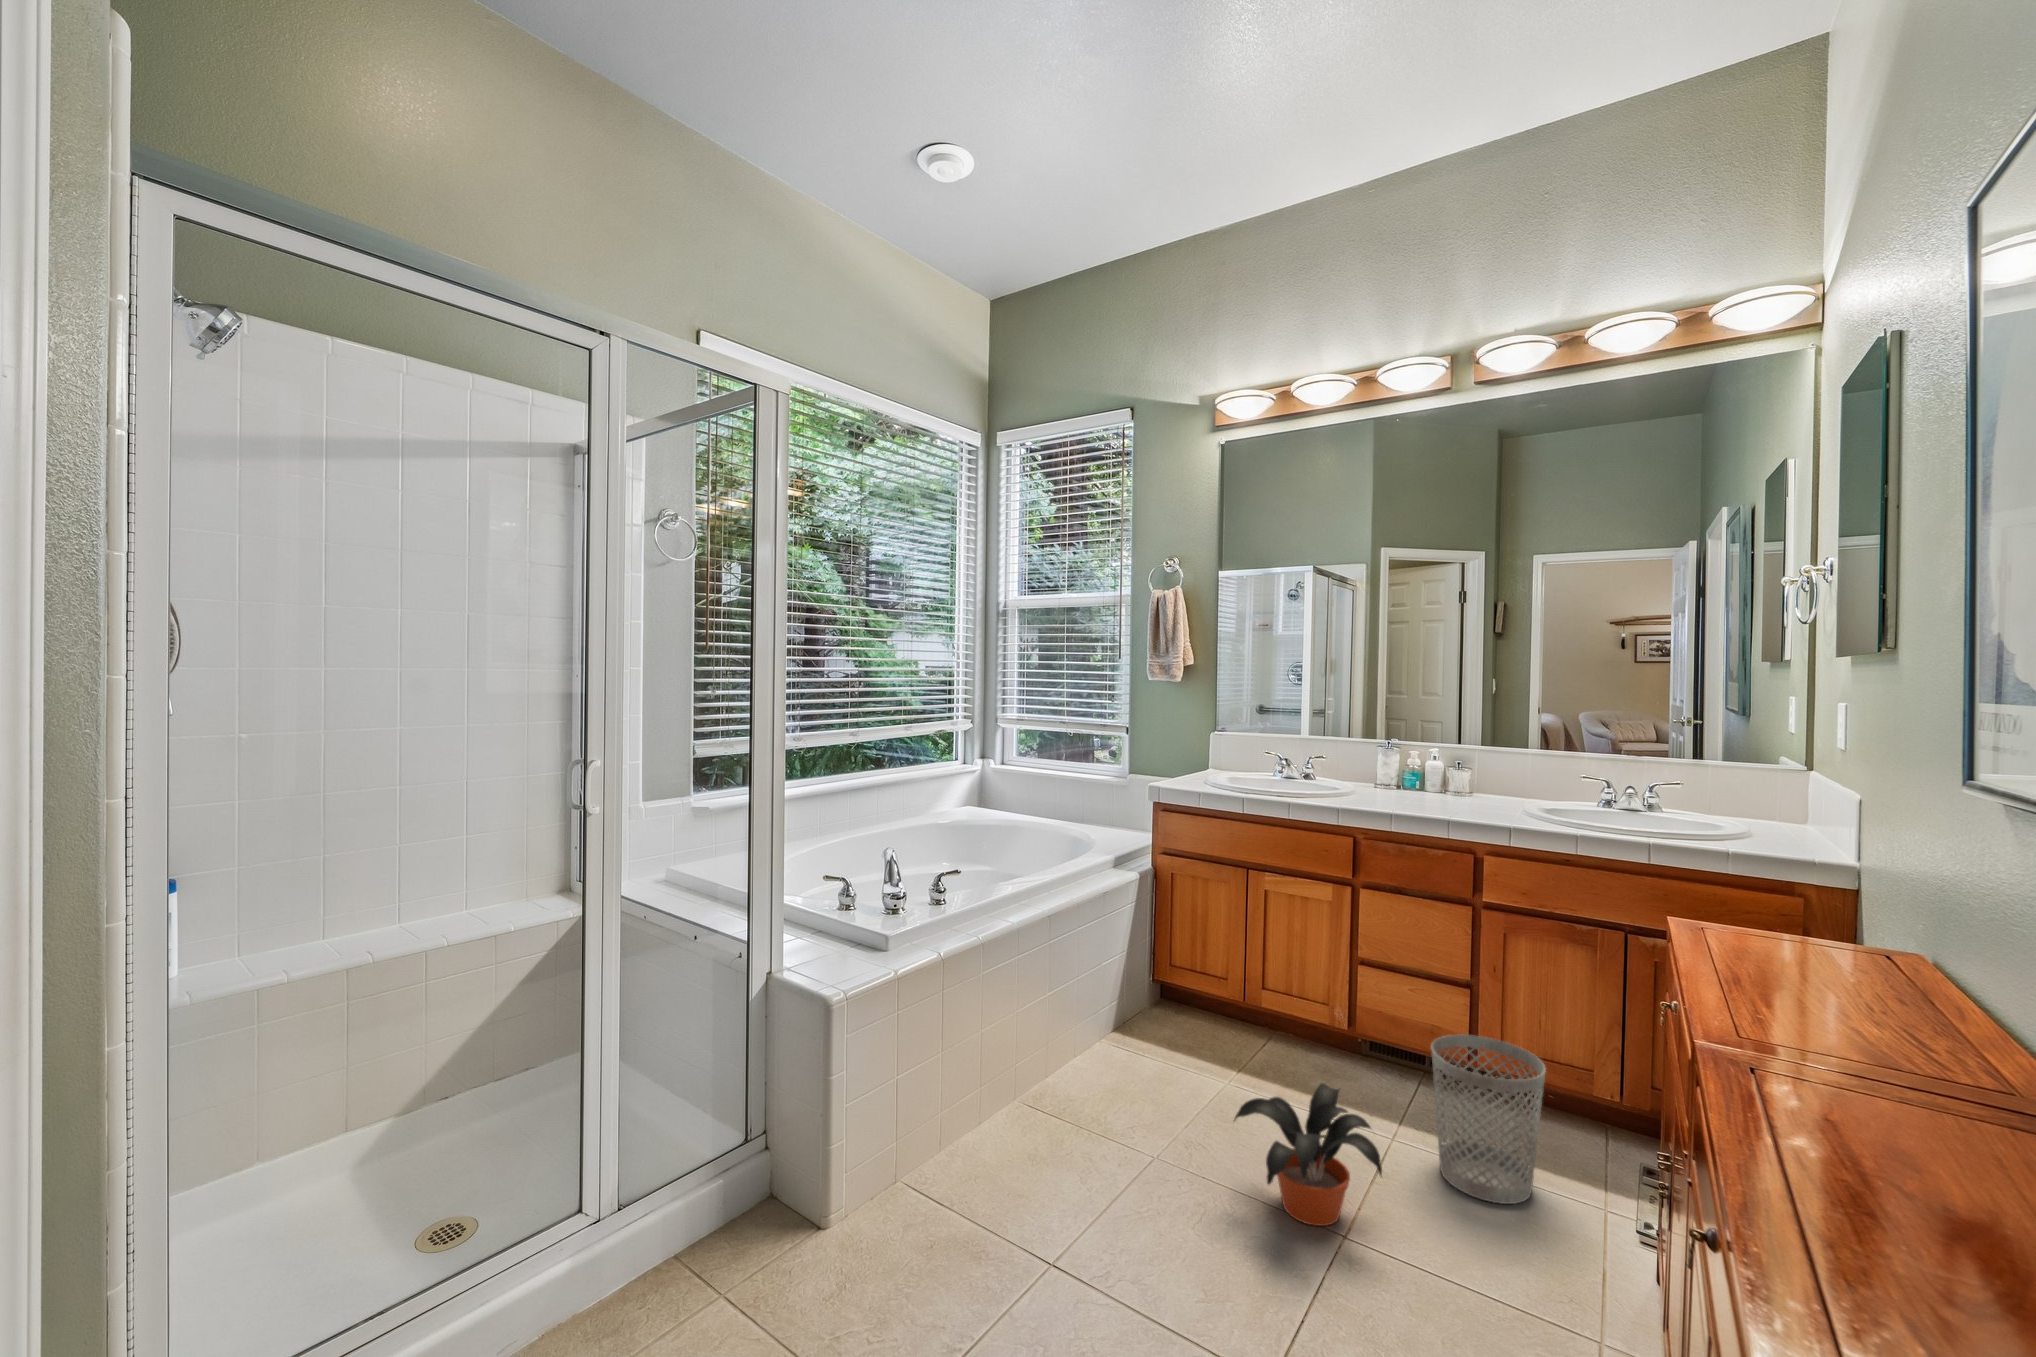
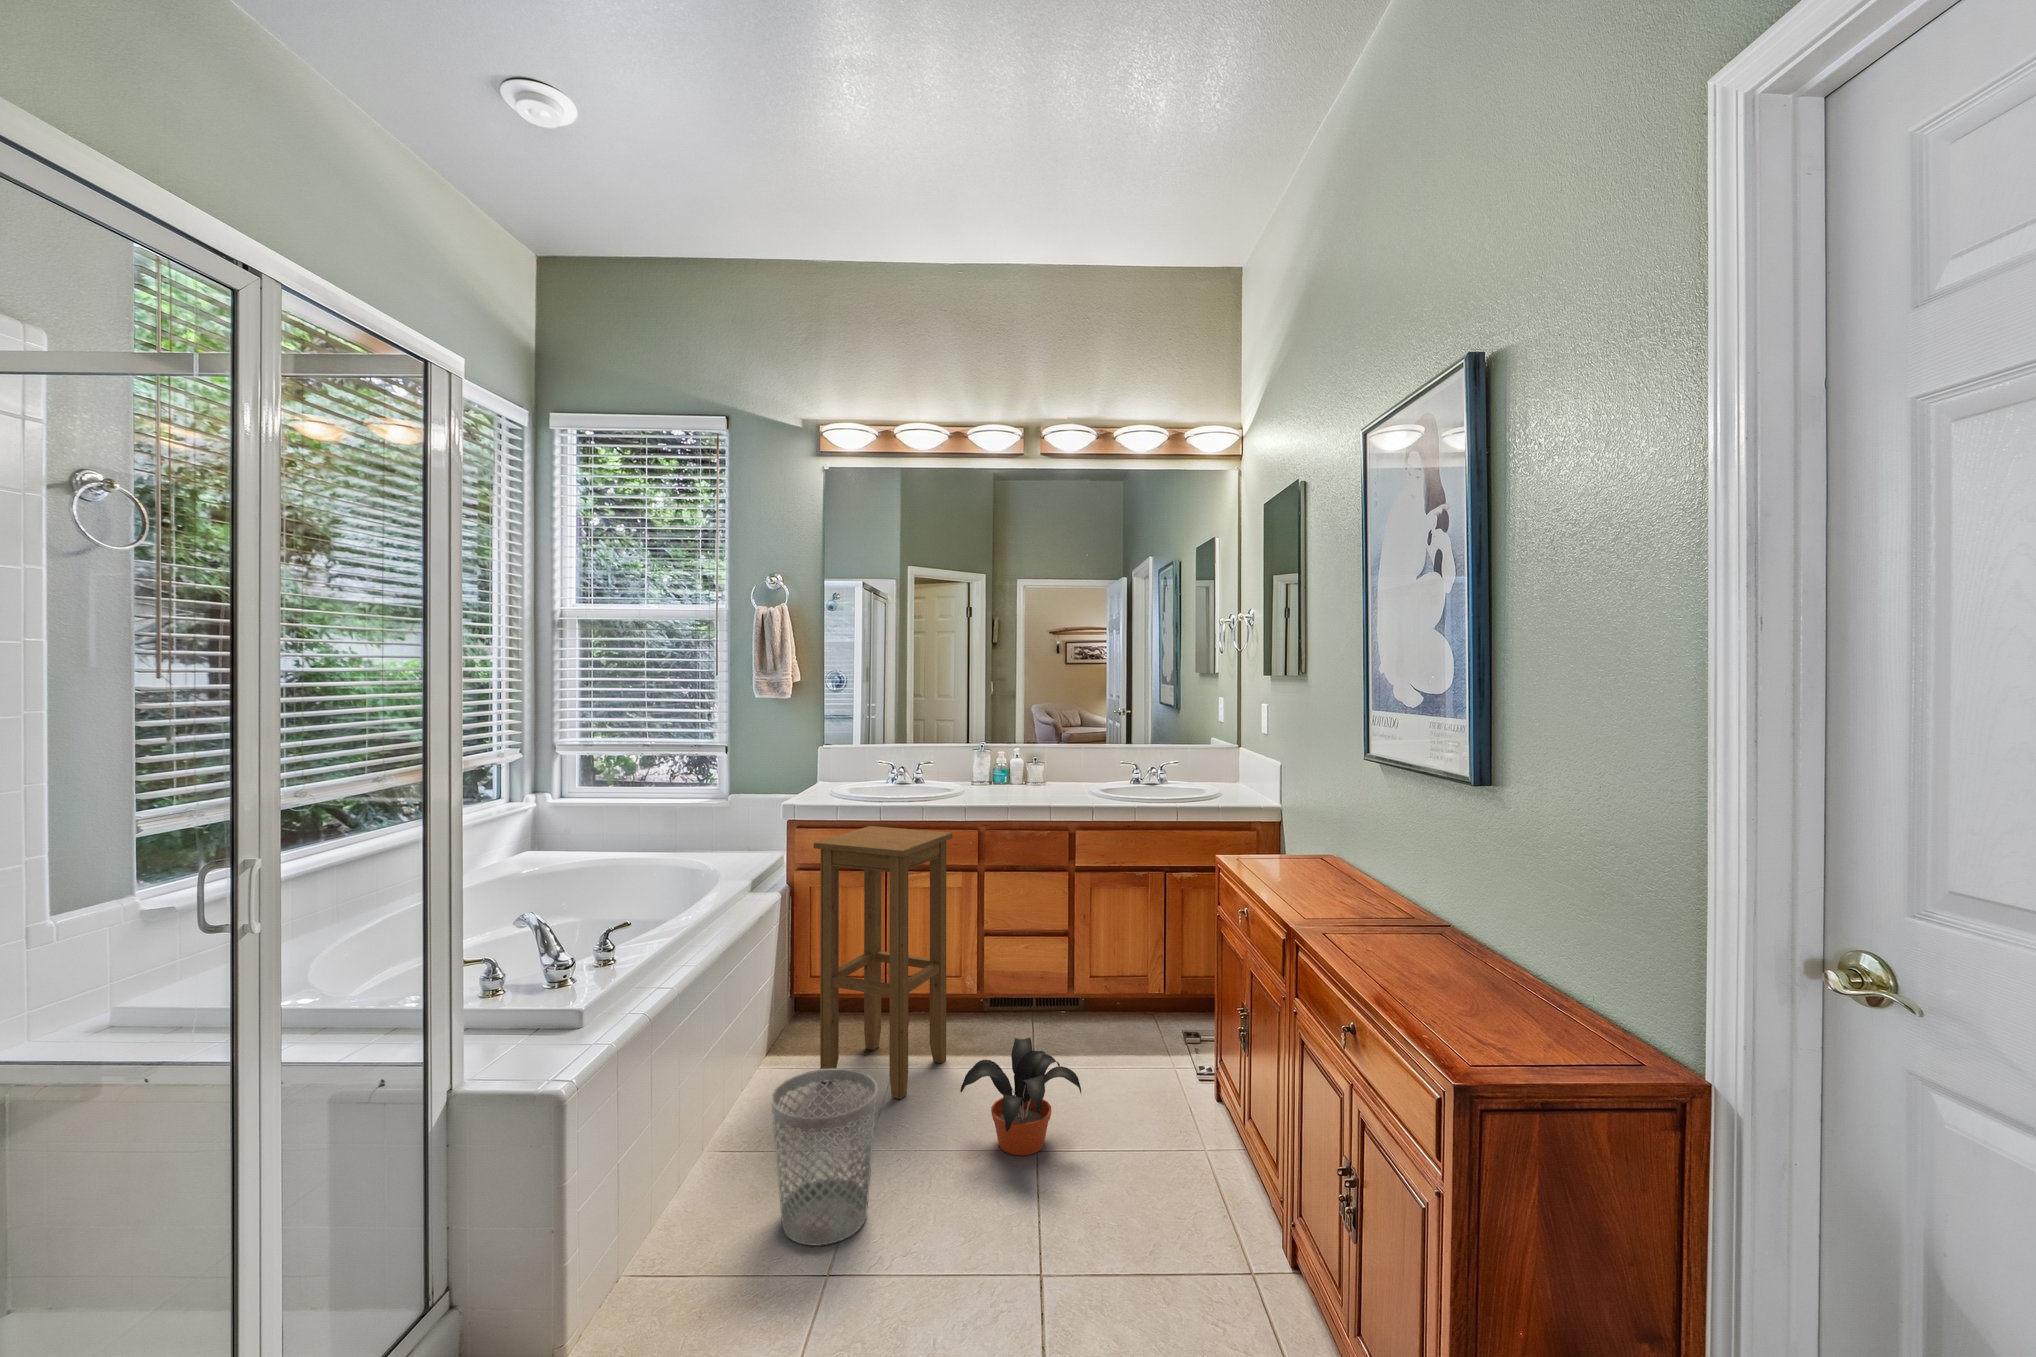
stool: none [1141,817,1297,1114] -> present [814,826,952,1099]
wastebasket: present [1431,1035,1546,1204] -> present [772,1068,877,1246]

